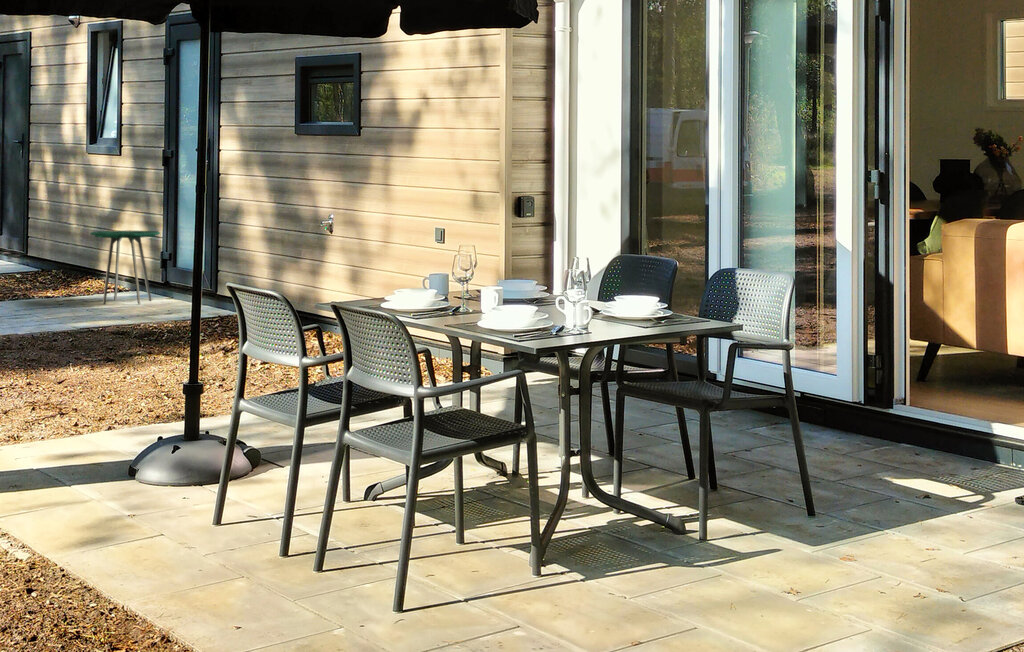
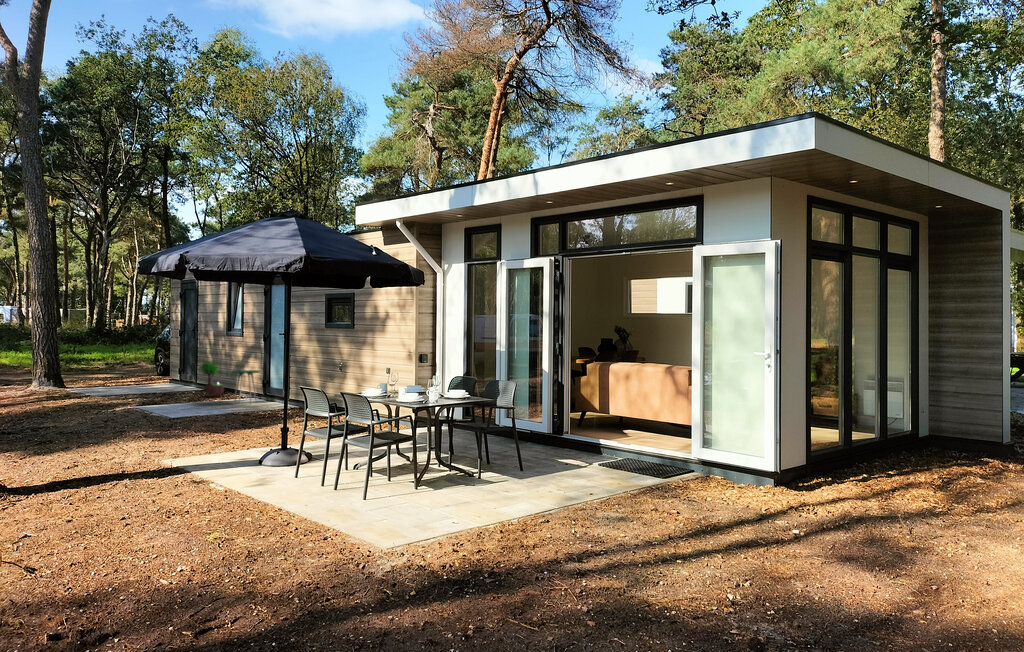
potted tree: none [28,202,86,286] -> present [199,362,224,397]

